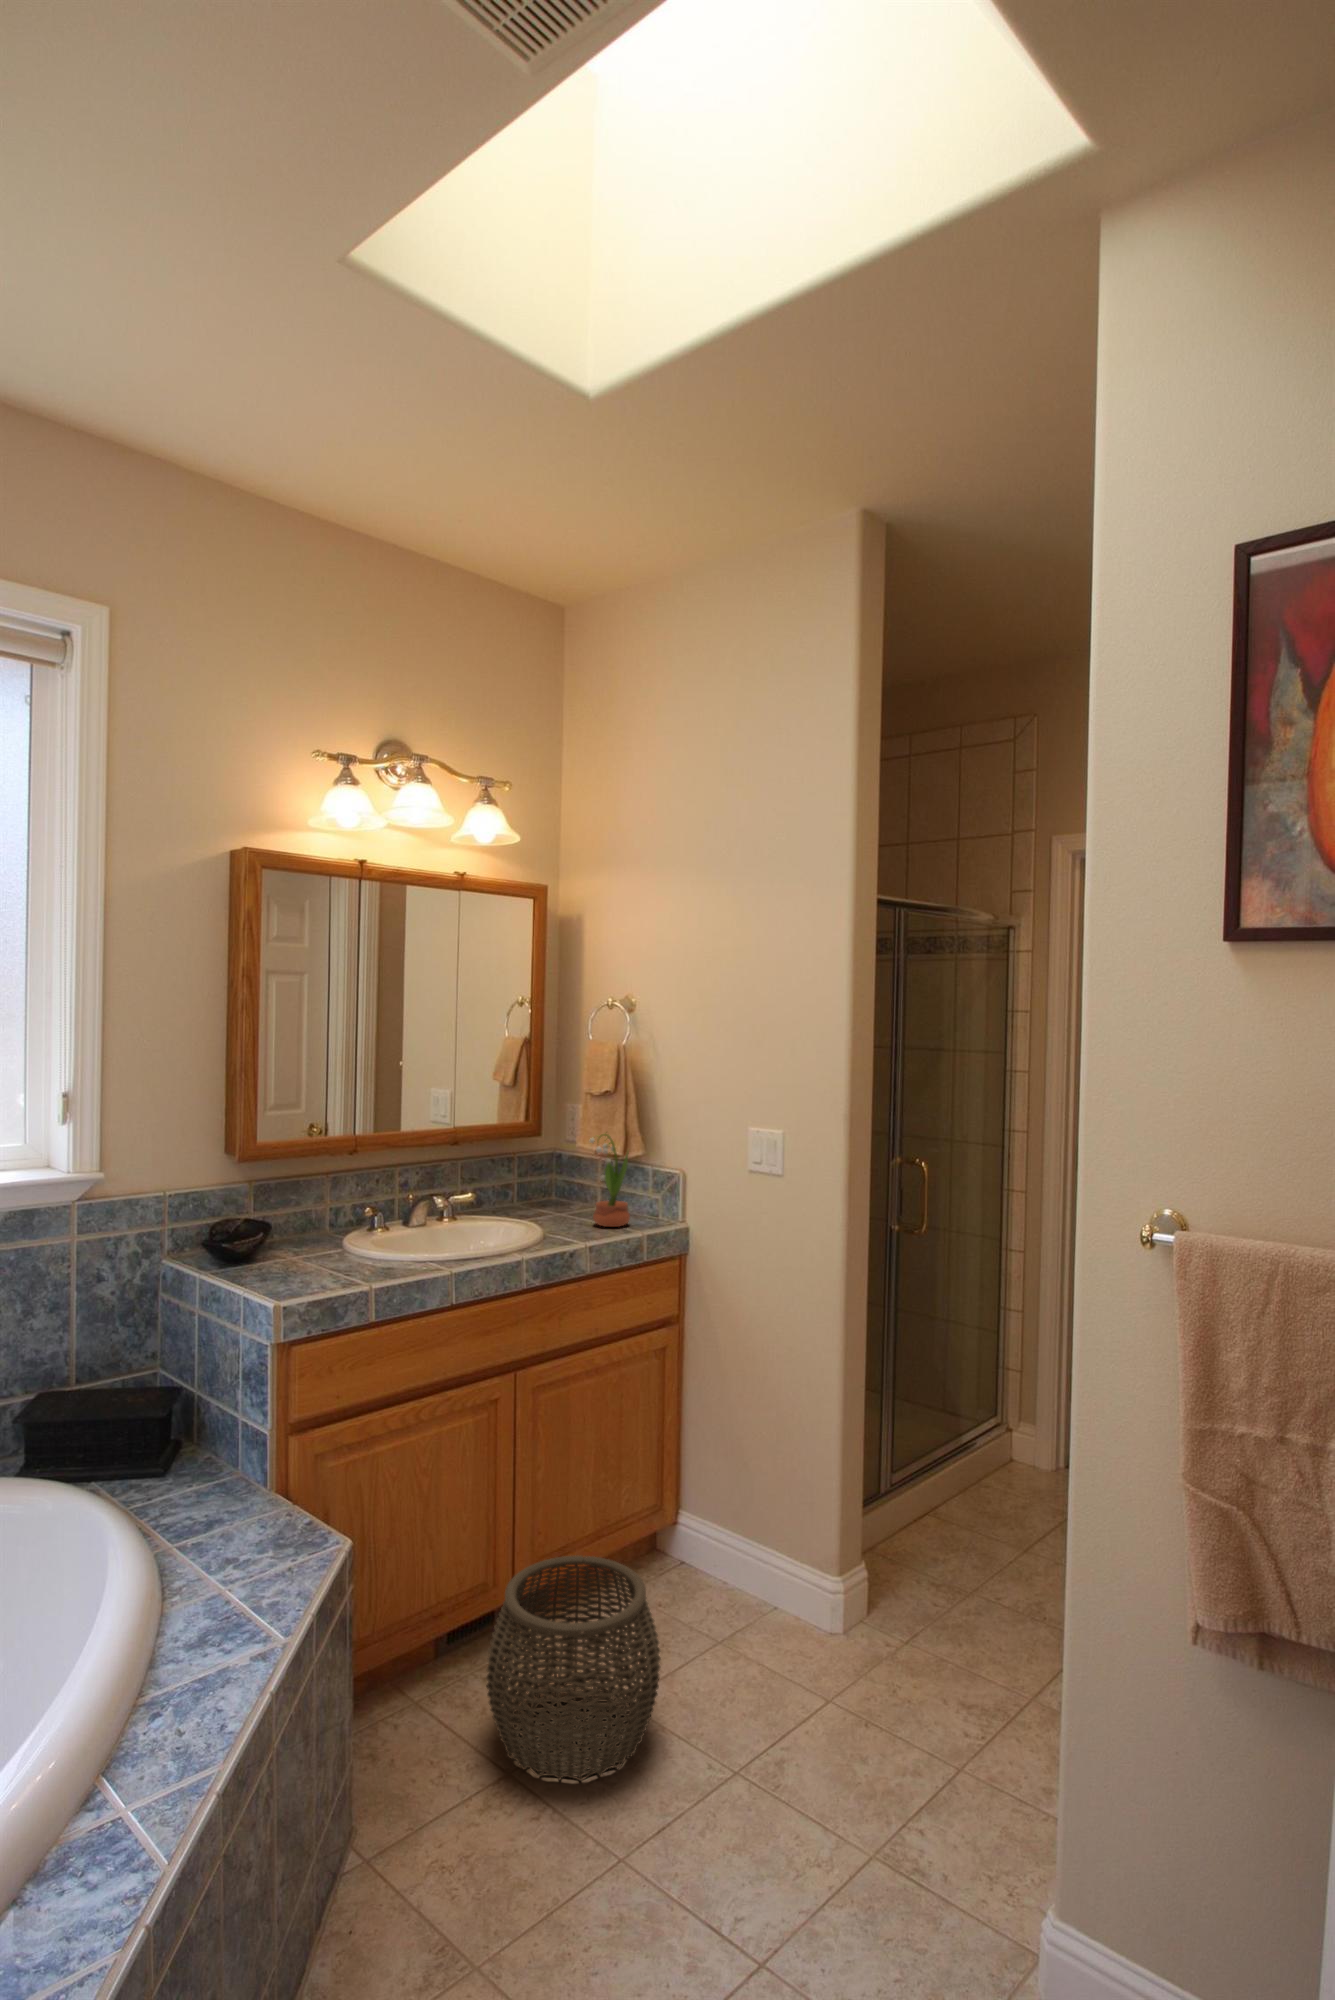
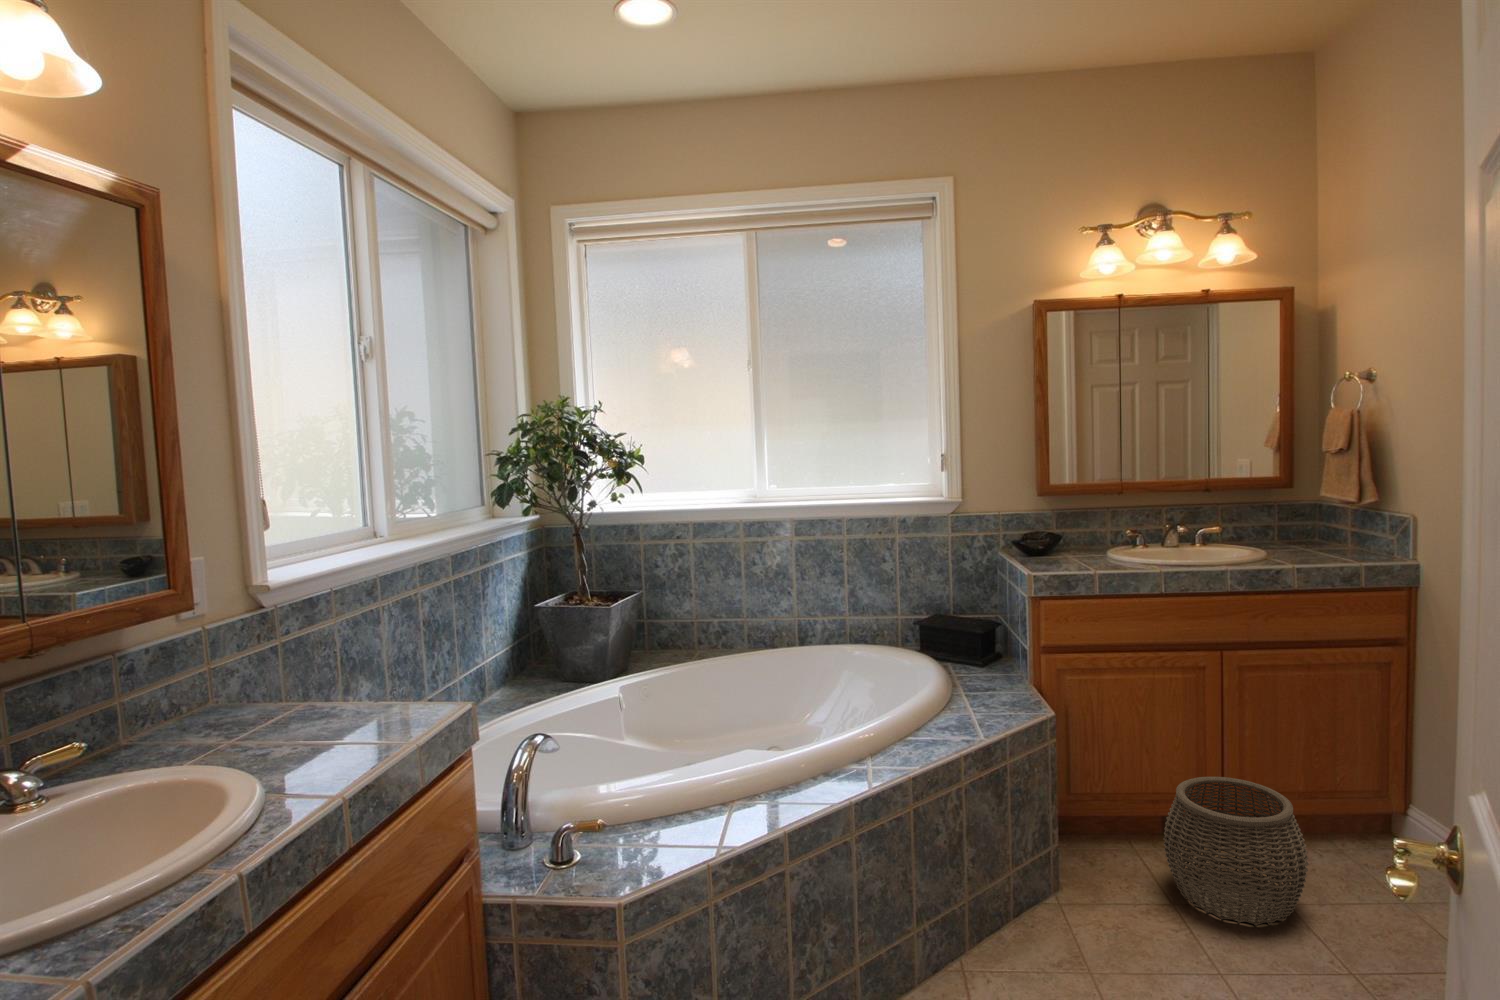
potted flower: present [590,1132,630,1227] -> none [1319,480,1359,558]

